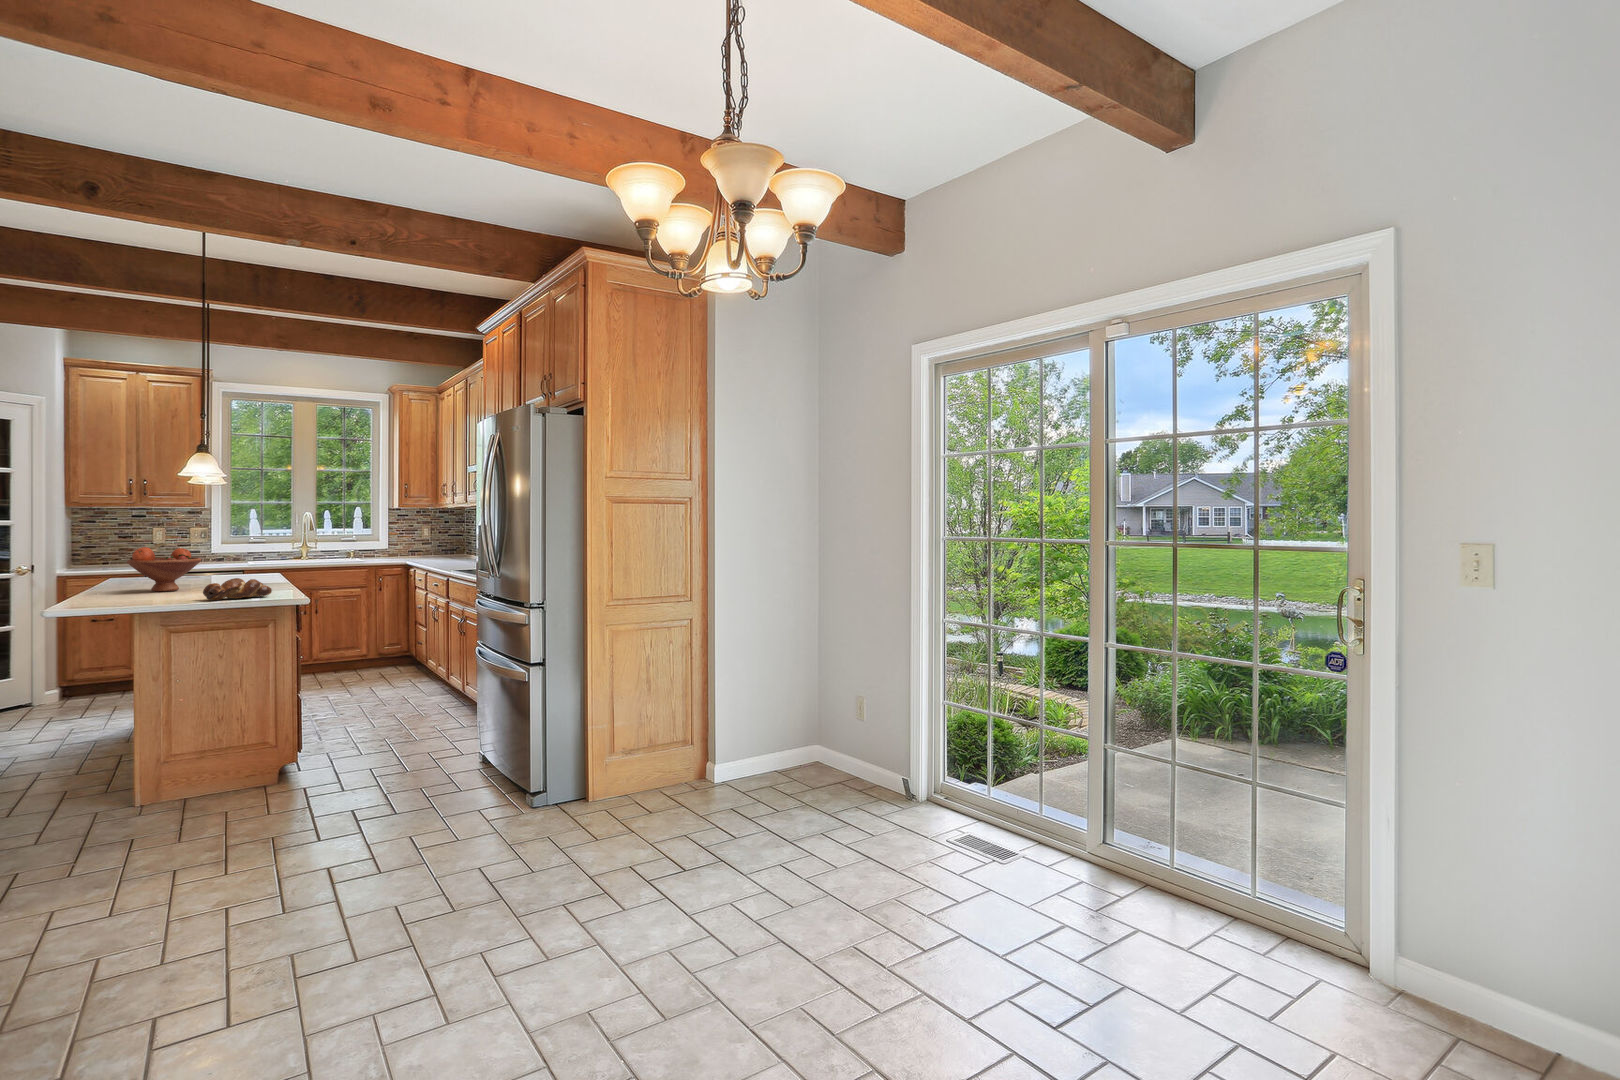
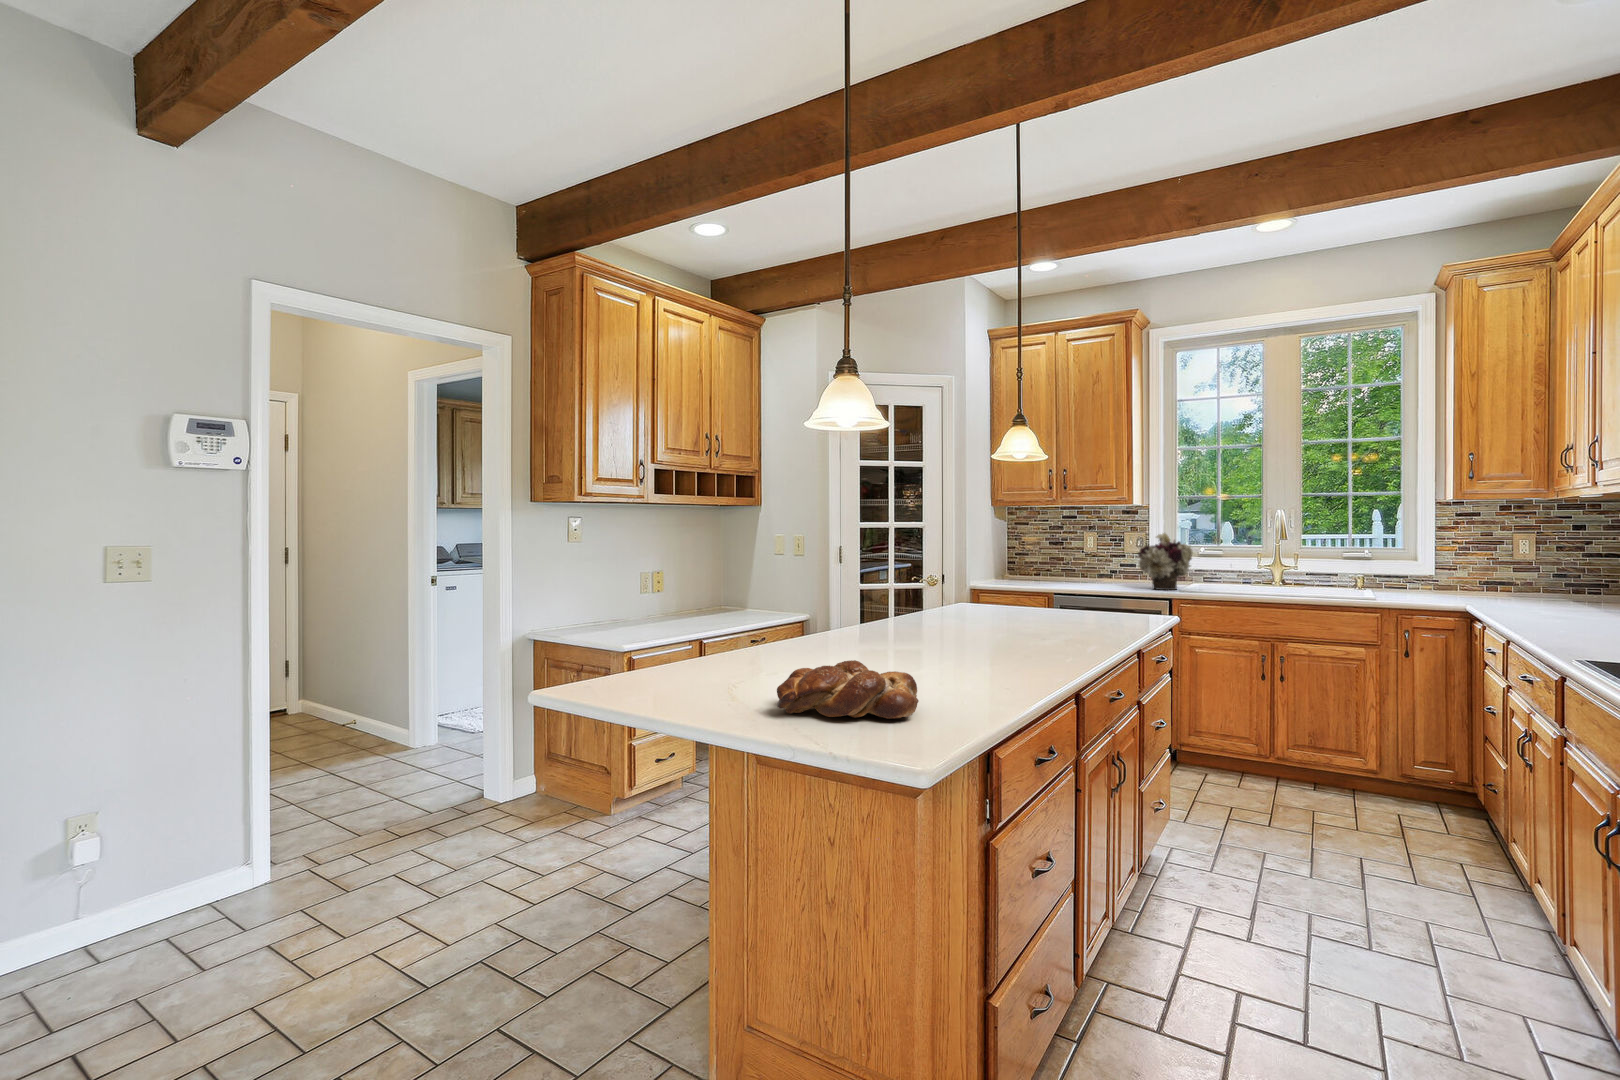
flower arrangement: none [208,526,251,566] -> present [1138,533,1193,590]
fruit bowl: present [127,547,201,592] -> none [837,567,945,650]

